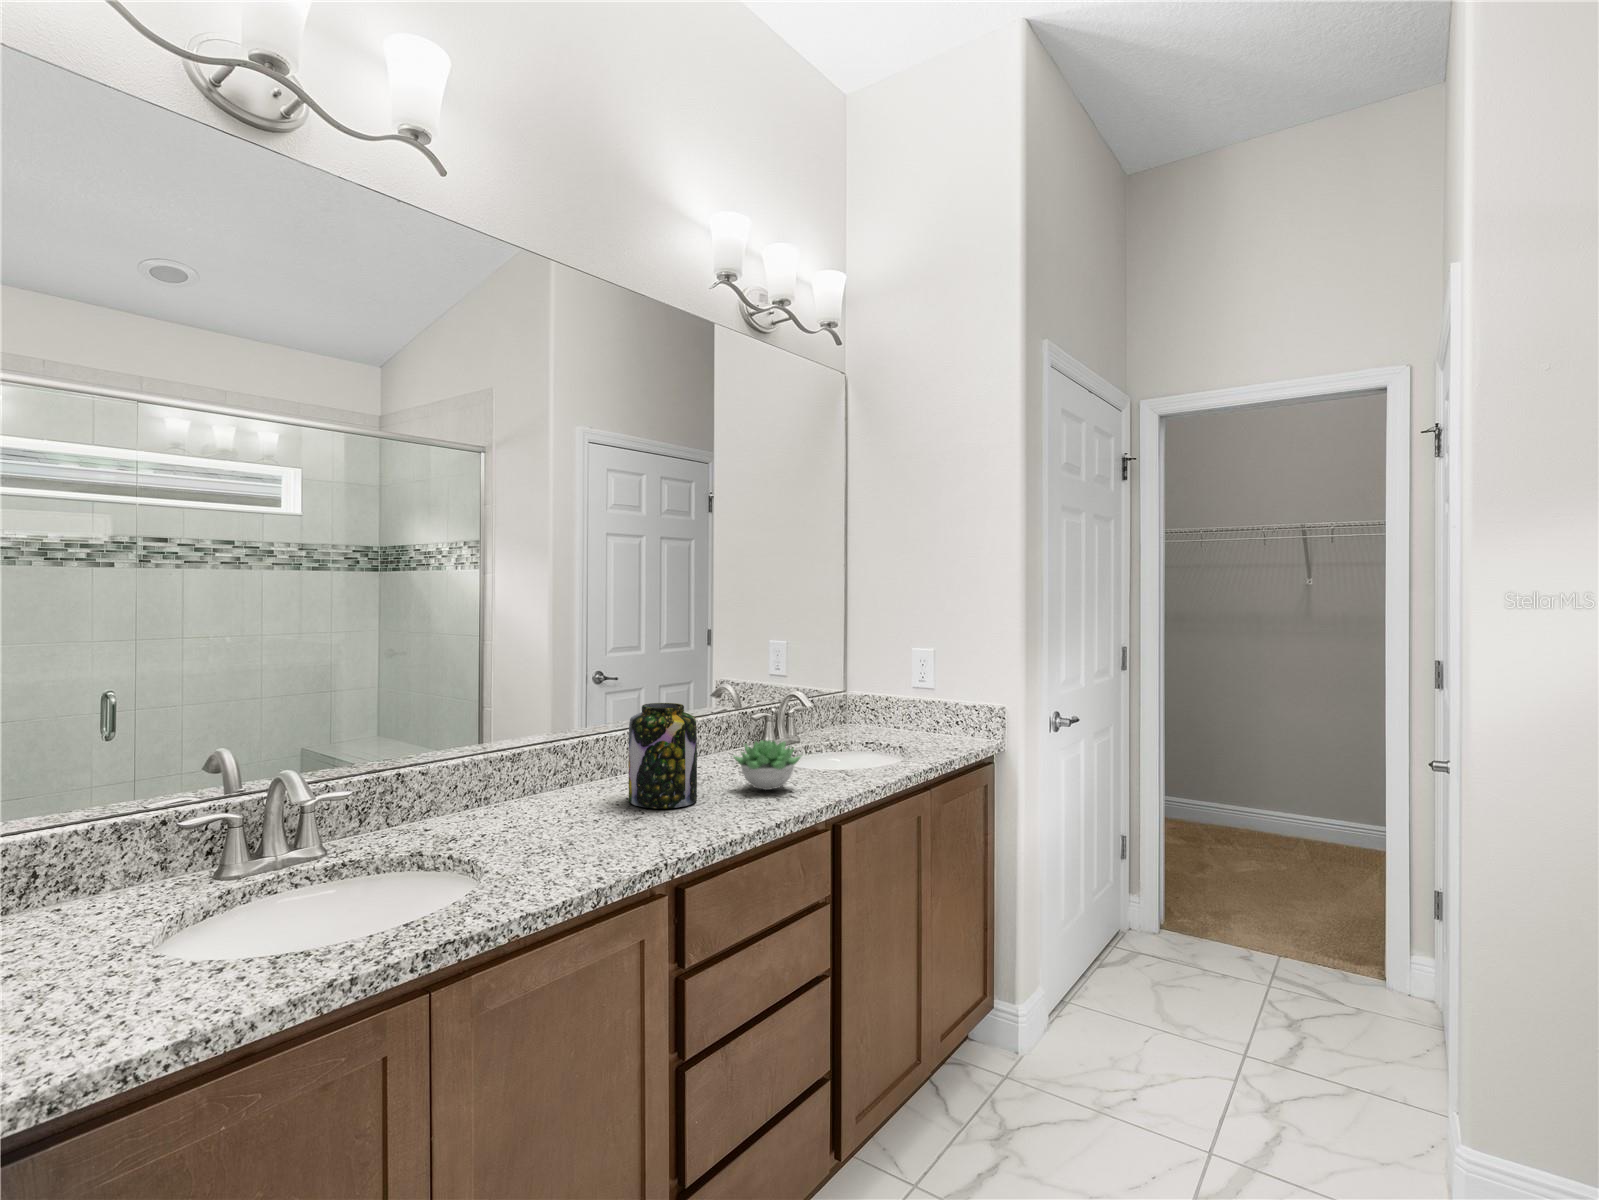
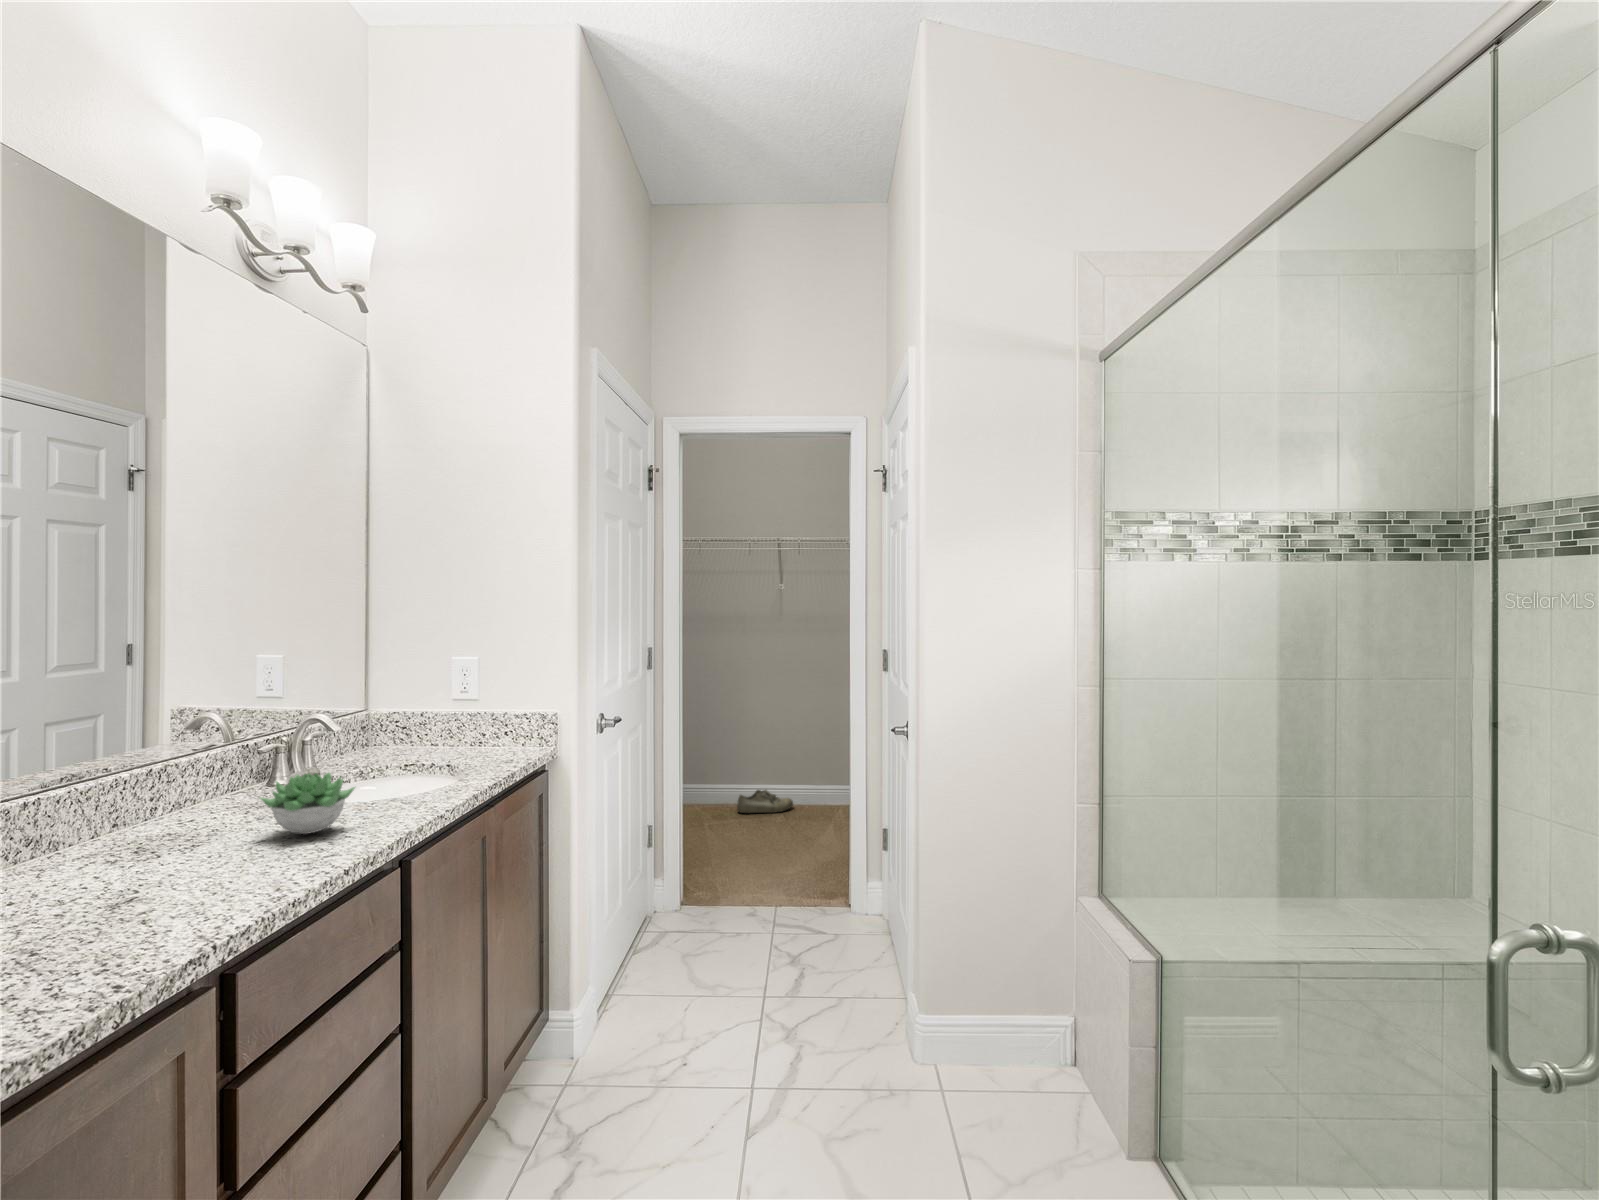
jar: present [629,703,697,808] -> none [103,740,214,882]
shoe: none [1246,815,1321,845] -> present [737,790,793,813]

